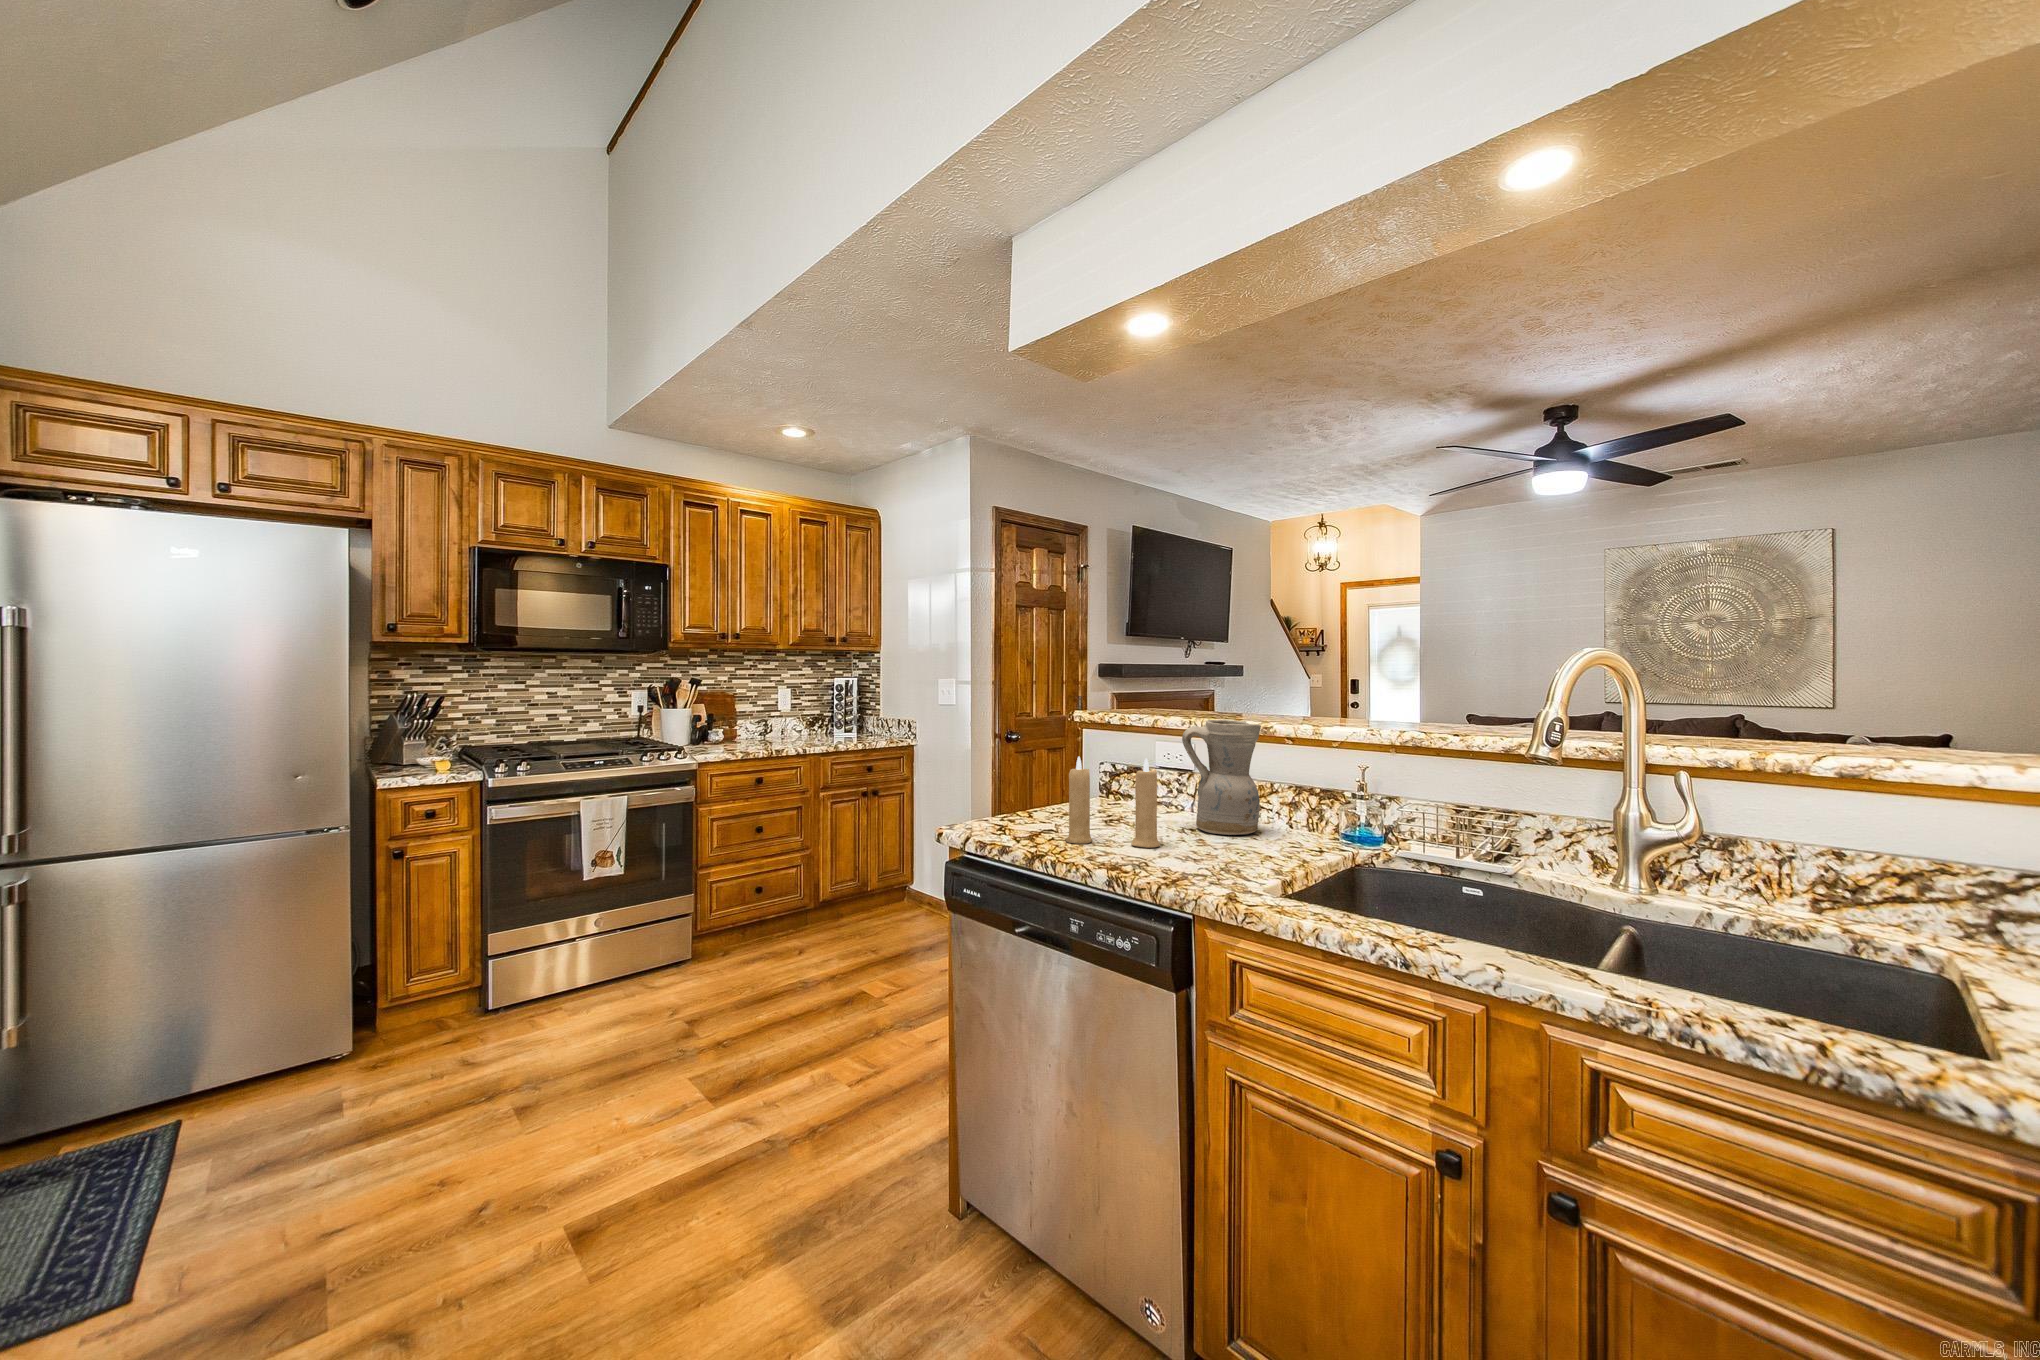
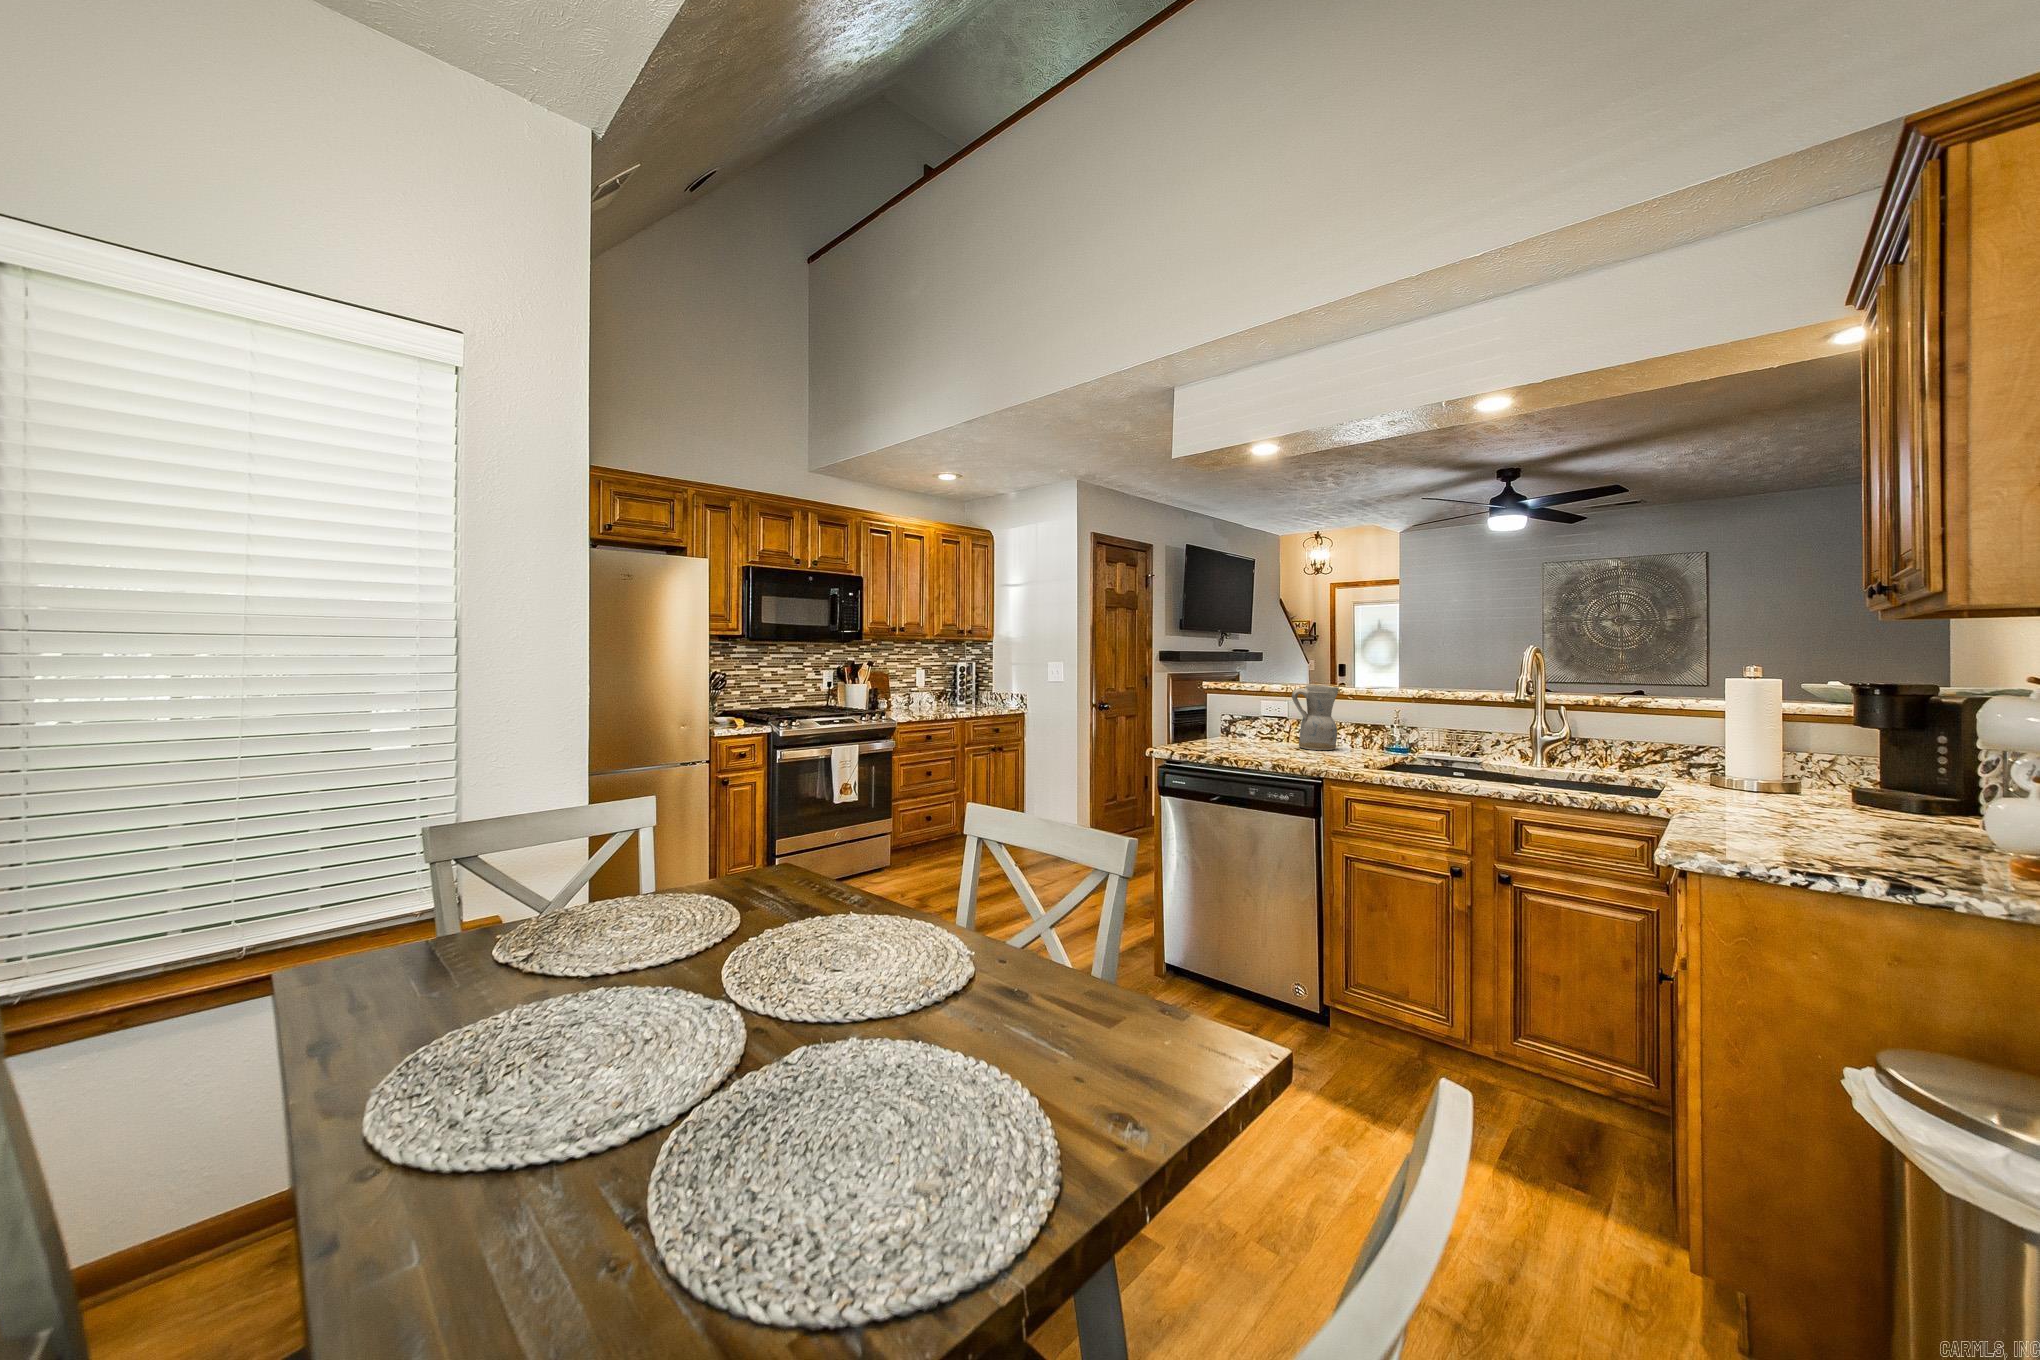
candle: present [1065,757,1160,848] -> none [1232,703,1288,754]

